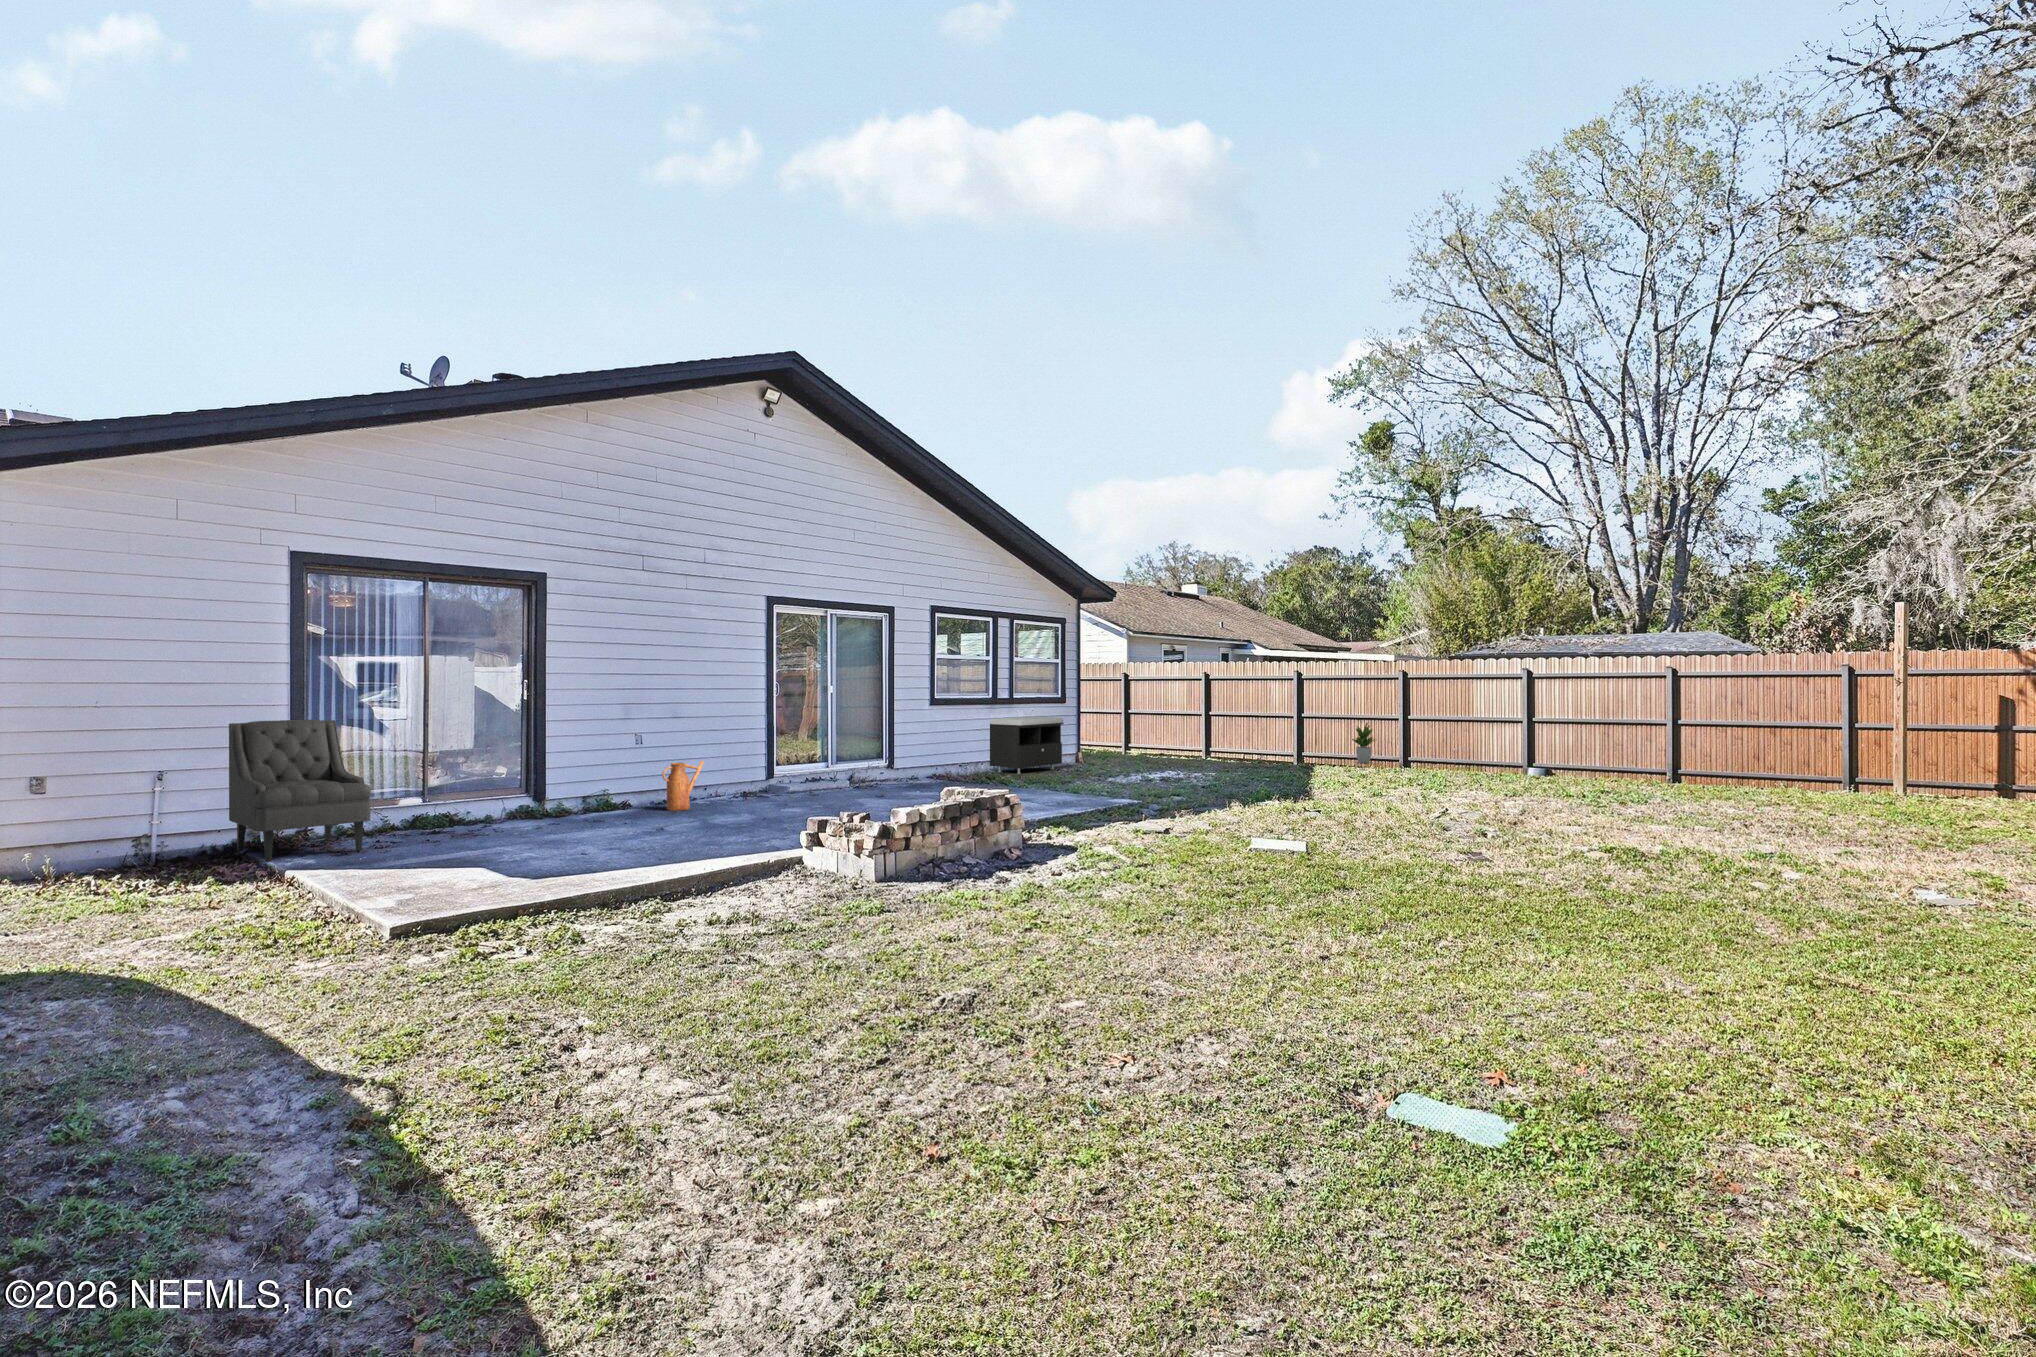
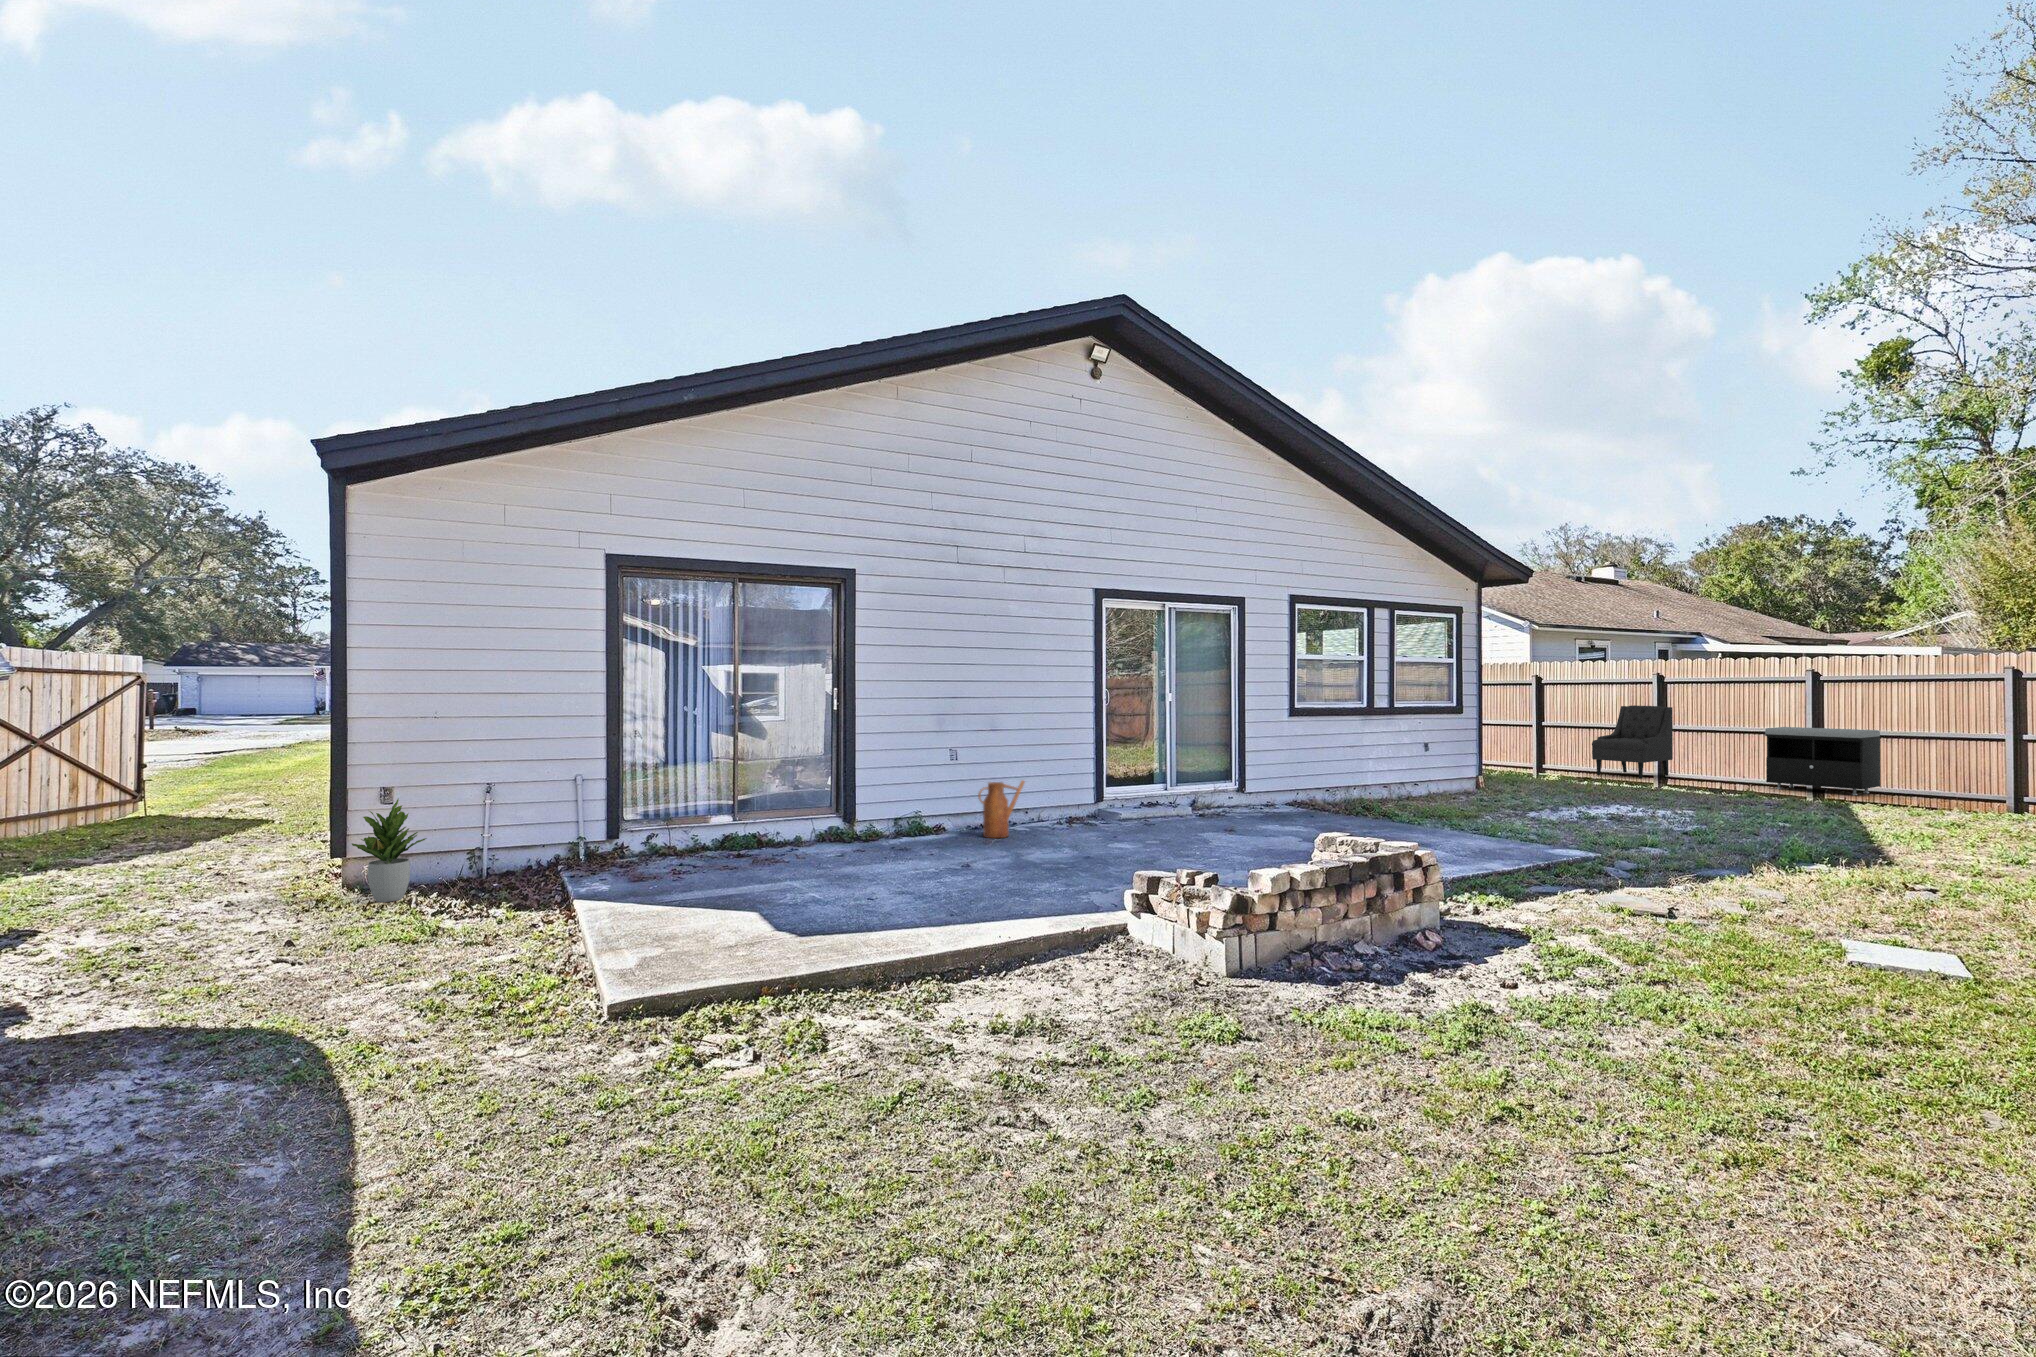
storage bench: present [990,717,1063,774] -> present [1765,727,1880,795]
chair: present [229,720,371,861] -> present [1592,705,1673,779]
potted plant: present [1352,723,1375,763] -> present [352,799,427,902]

